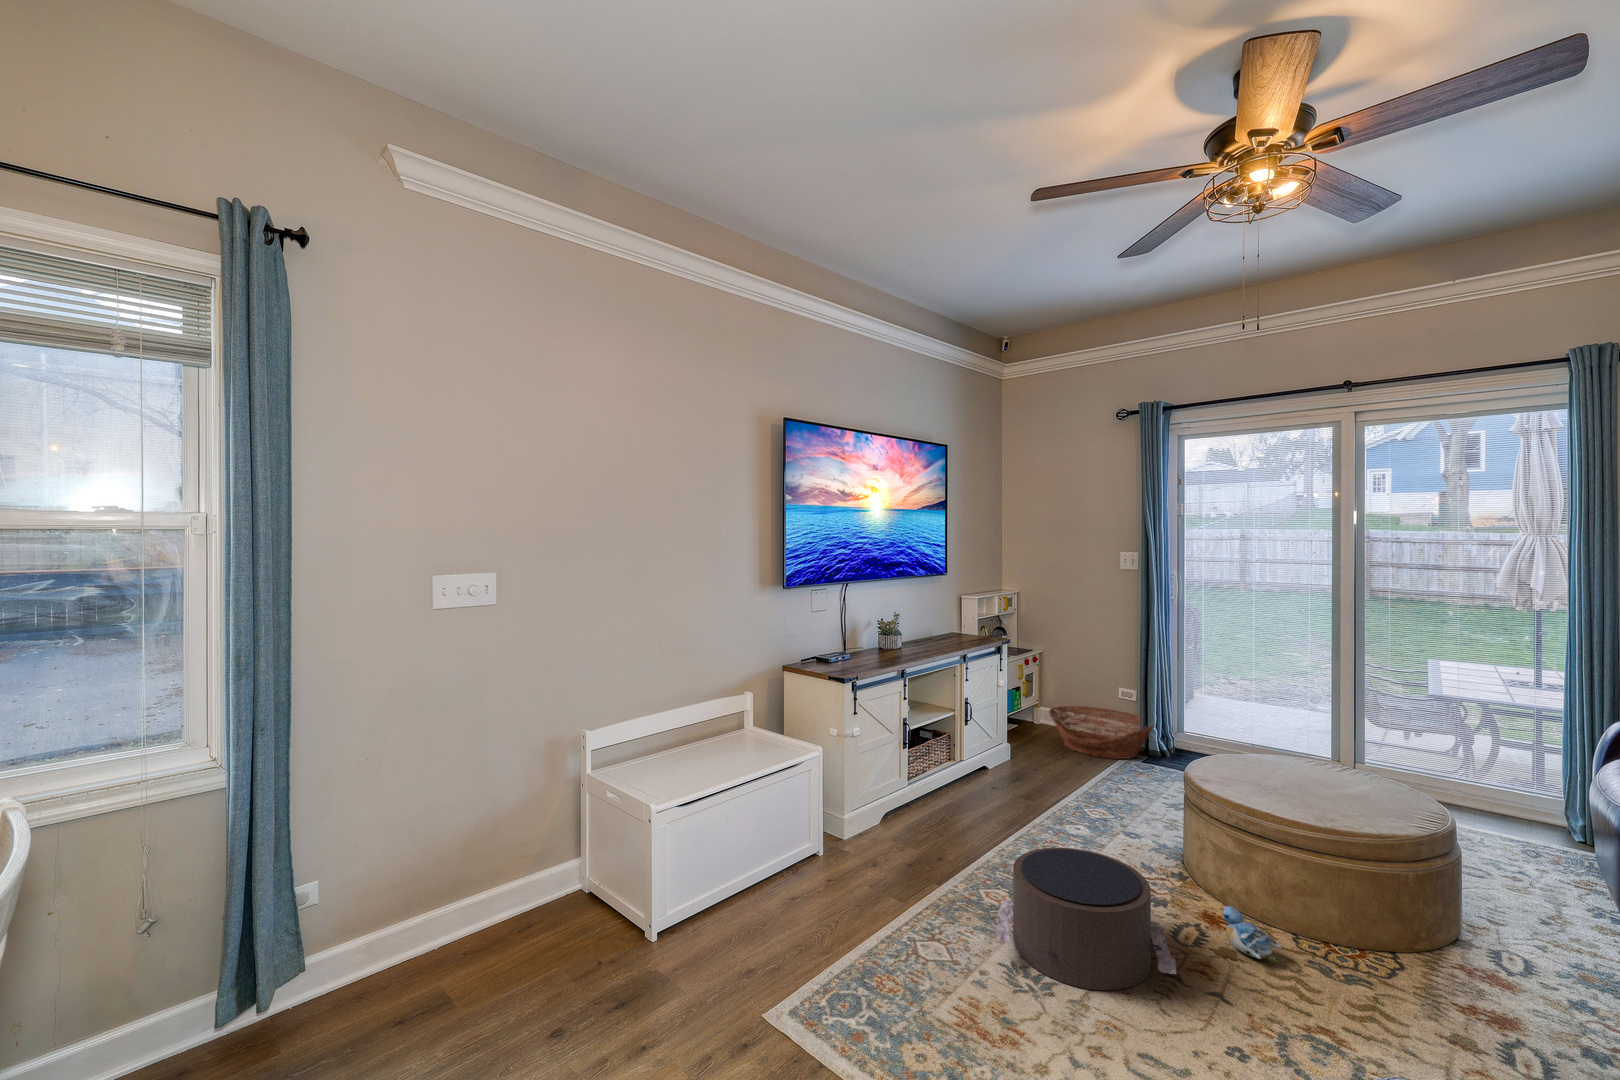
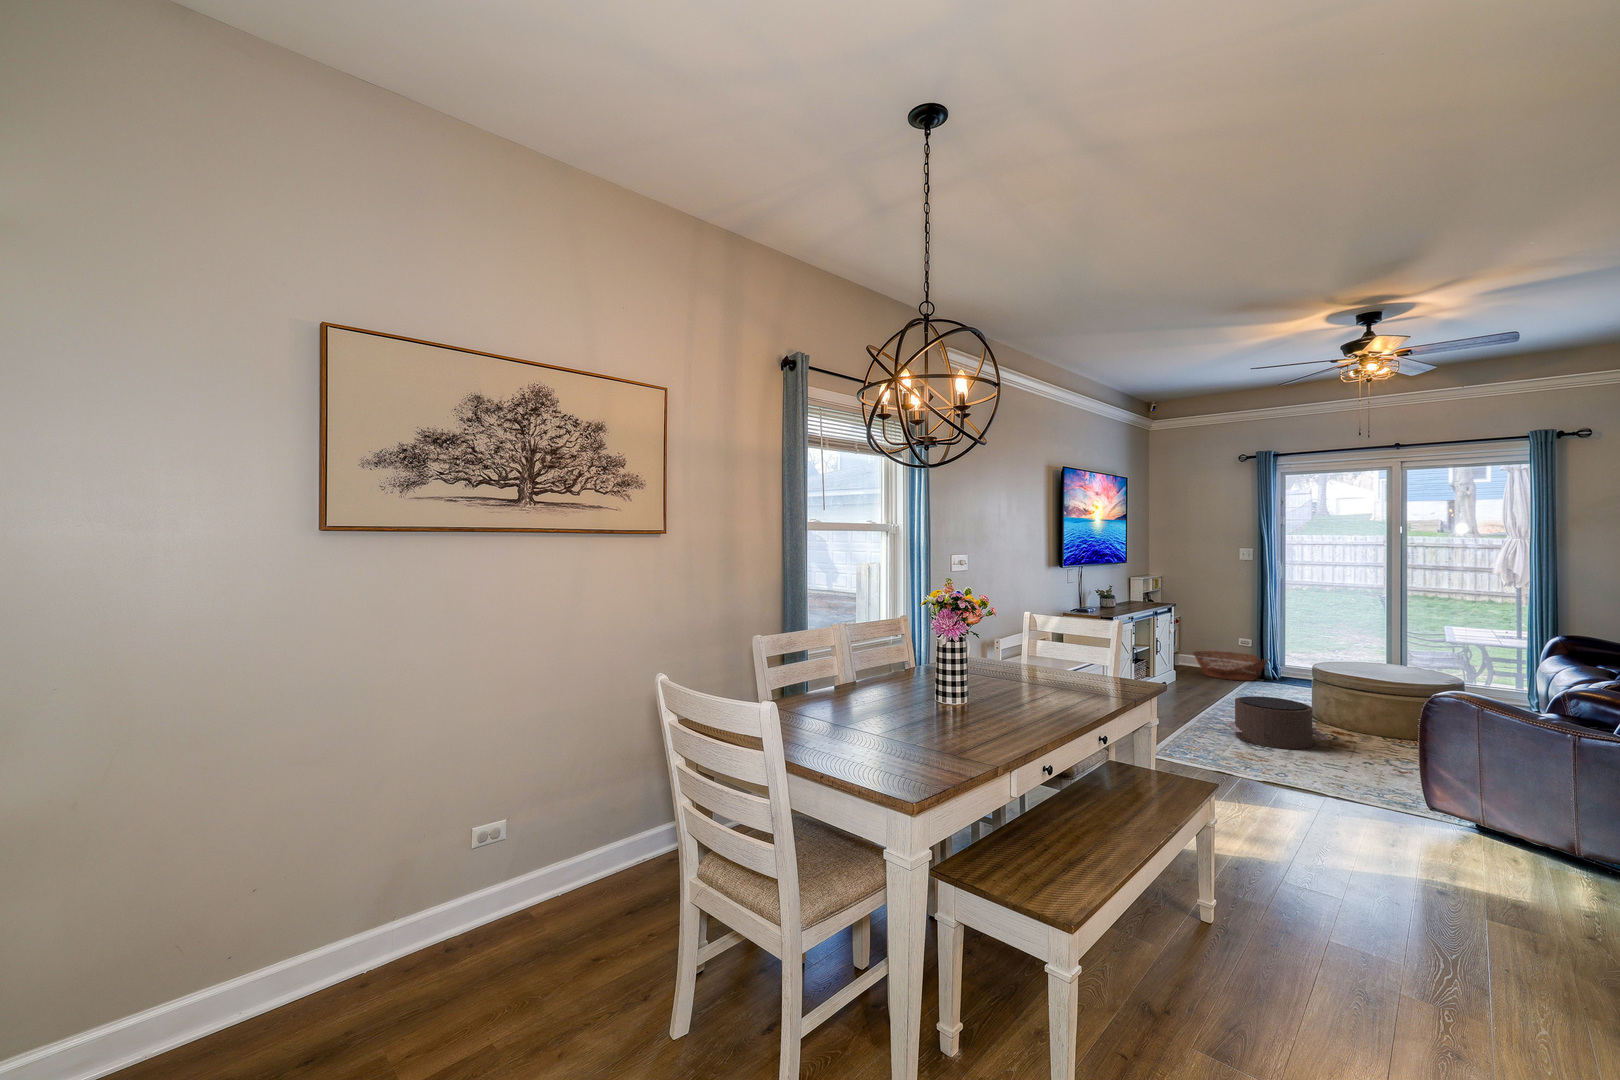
plush toy: present [1222,906,1281,962] -> none [1344,720,1377,742]

